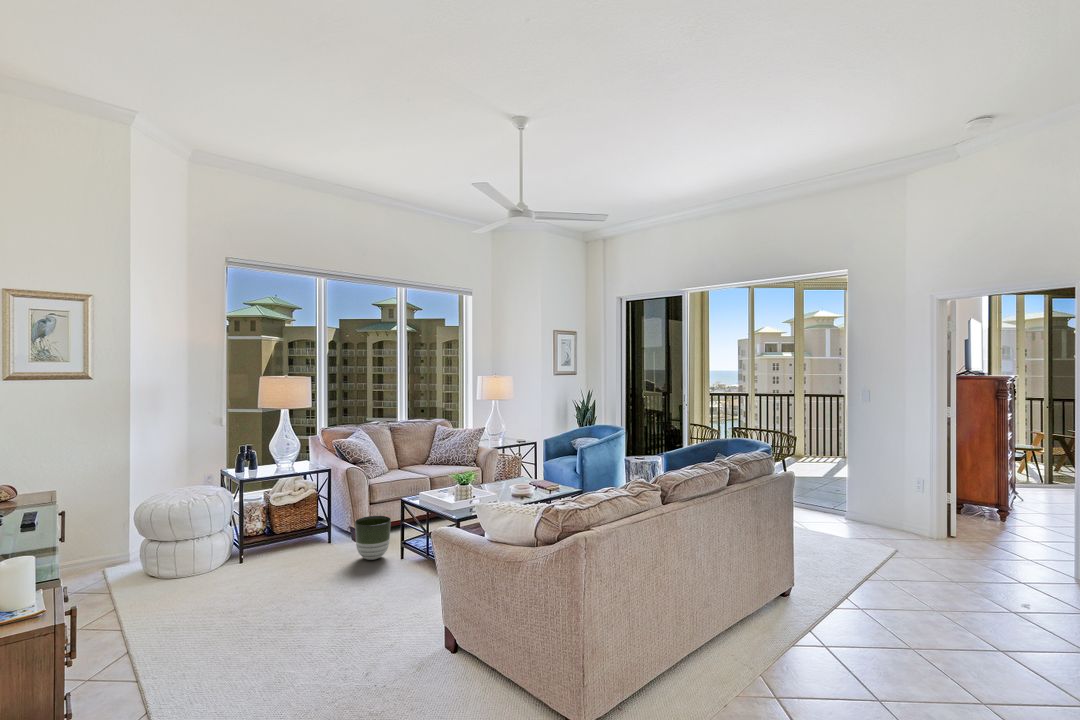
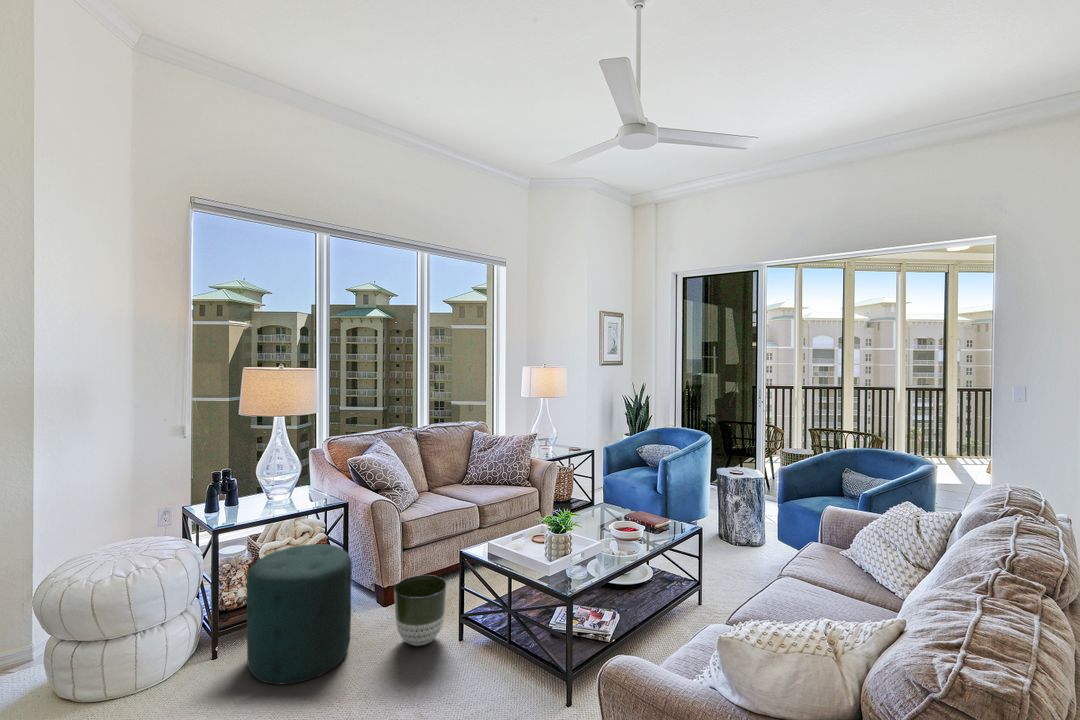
ottoman: none [260,492,327,574] -> present [247,544,352,684]

